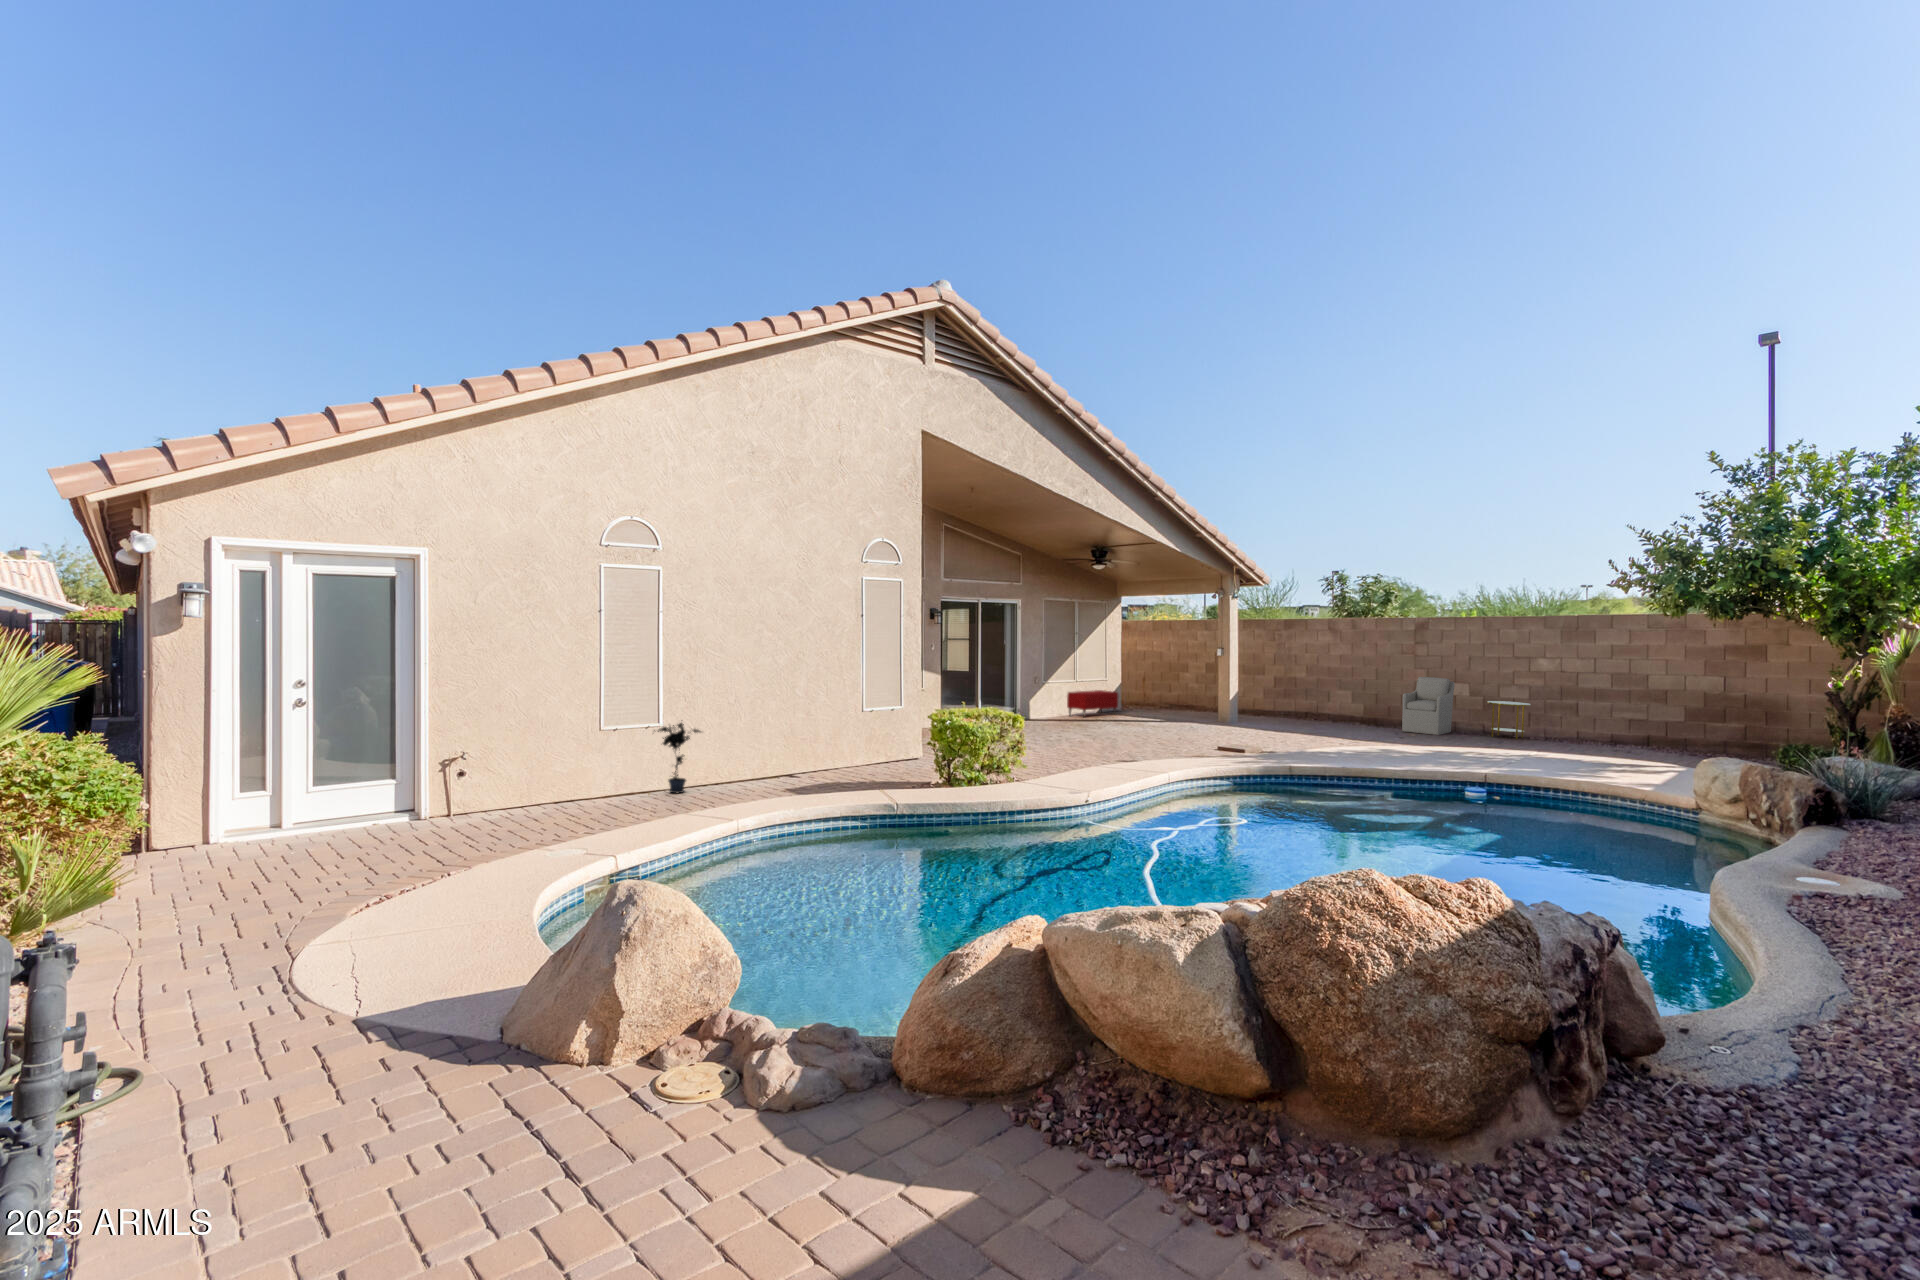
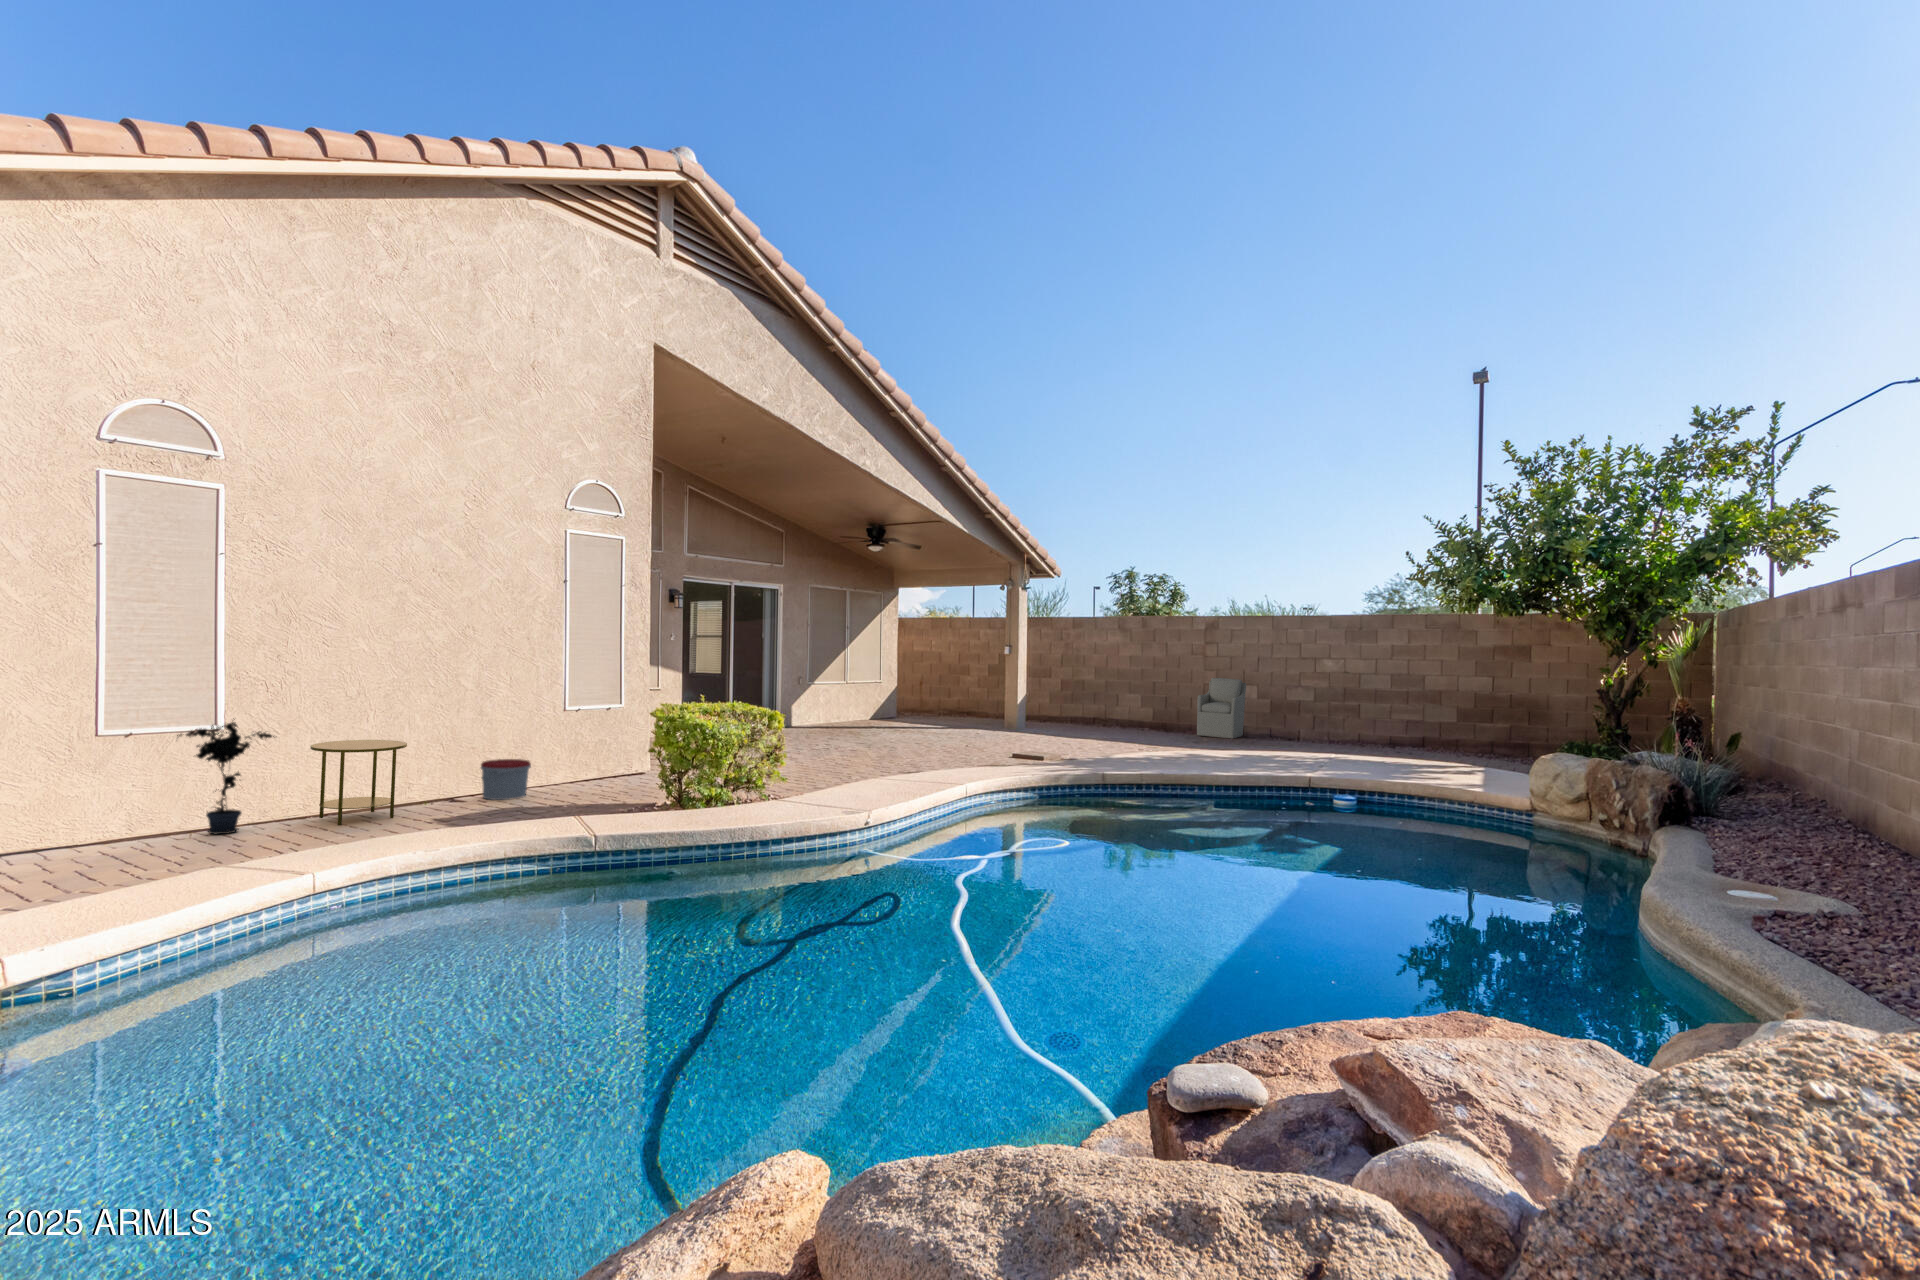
bench: present [1067,690,1118,717] -> none [839,694,898,725]
side table: present [1487,701,1531,740] -> present [310,740,407,825]
bucket: none [814,747,846,776] -> present [481,759,531,800]

